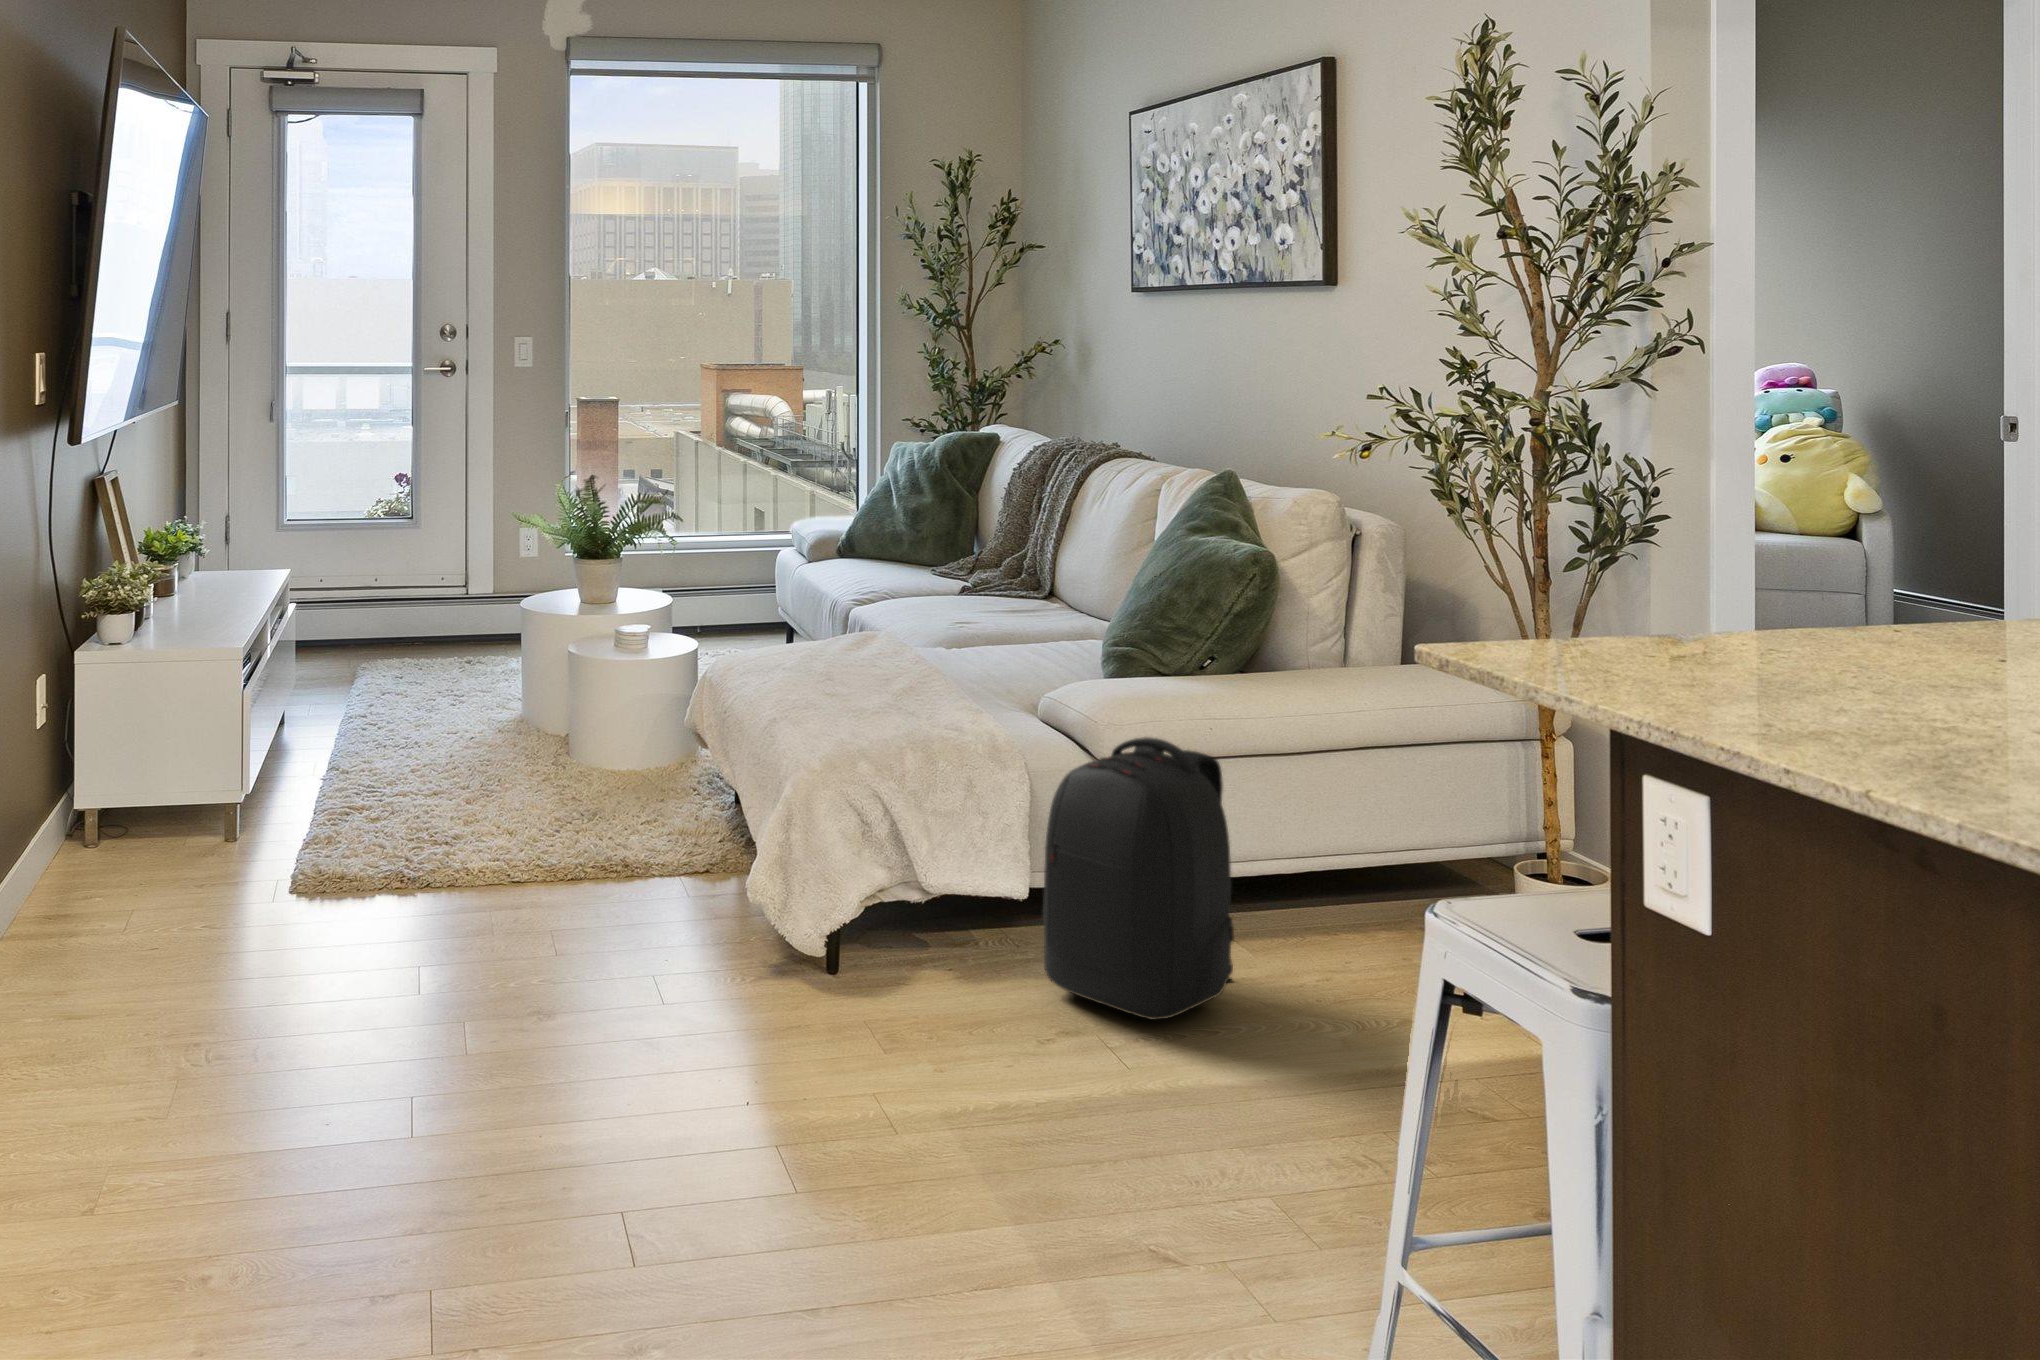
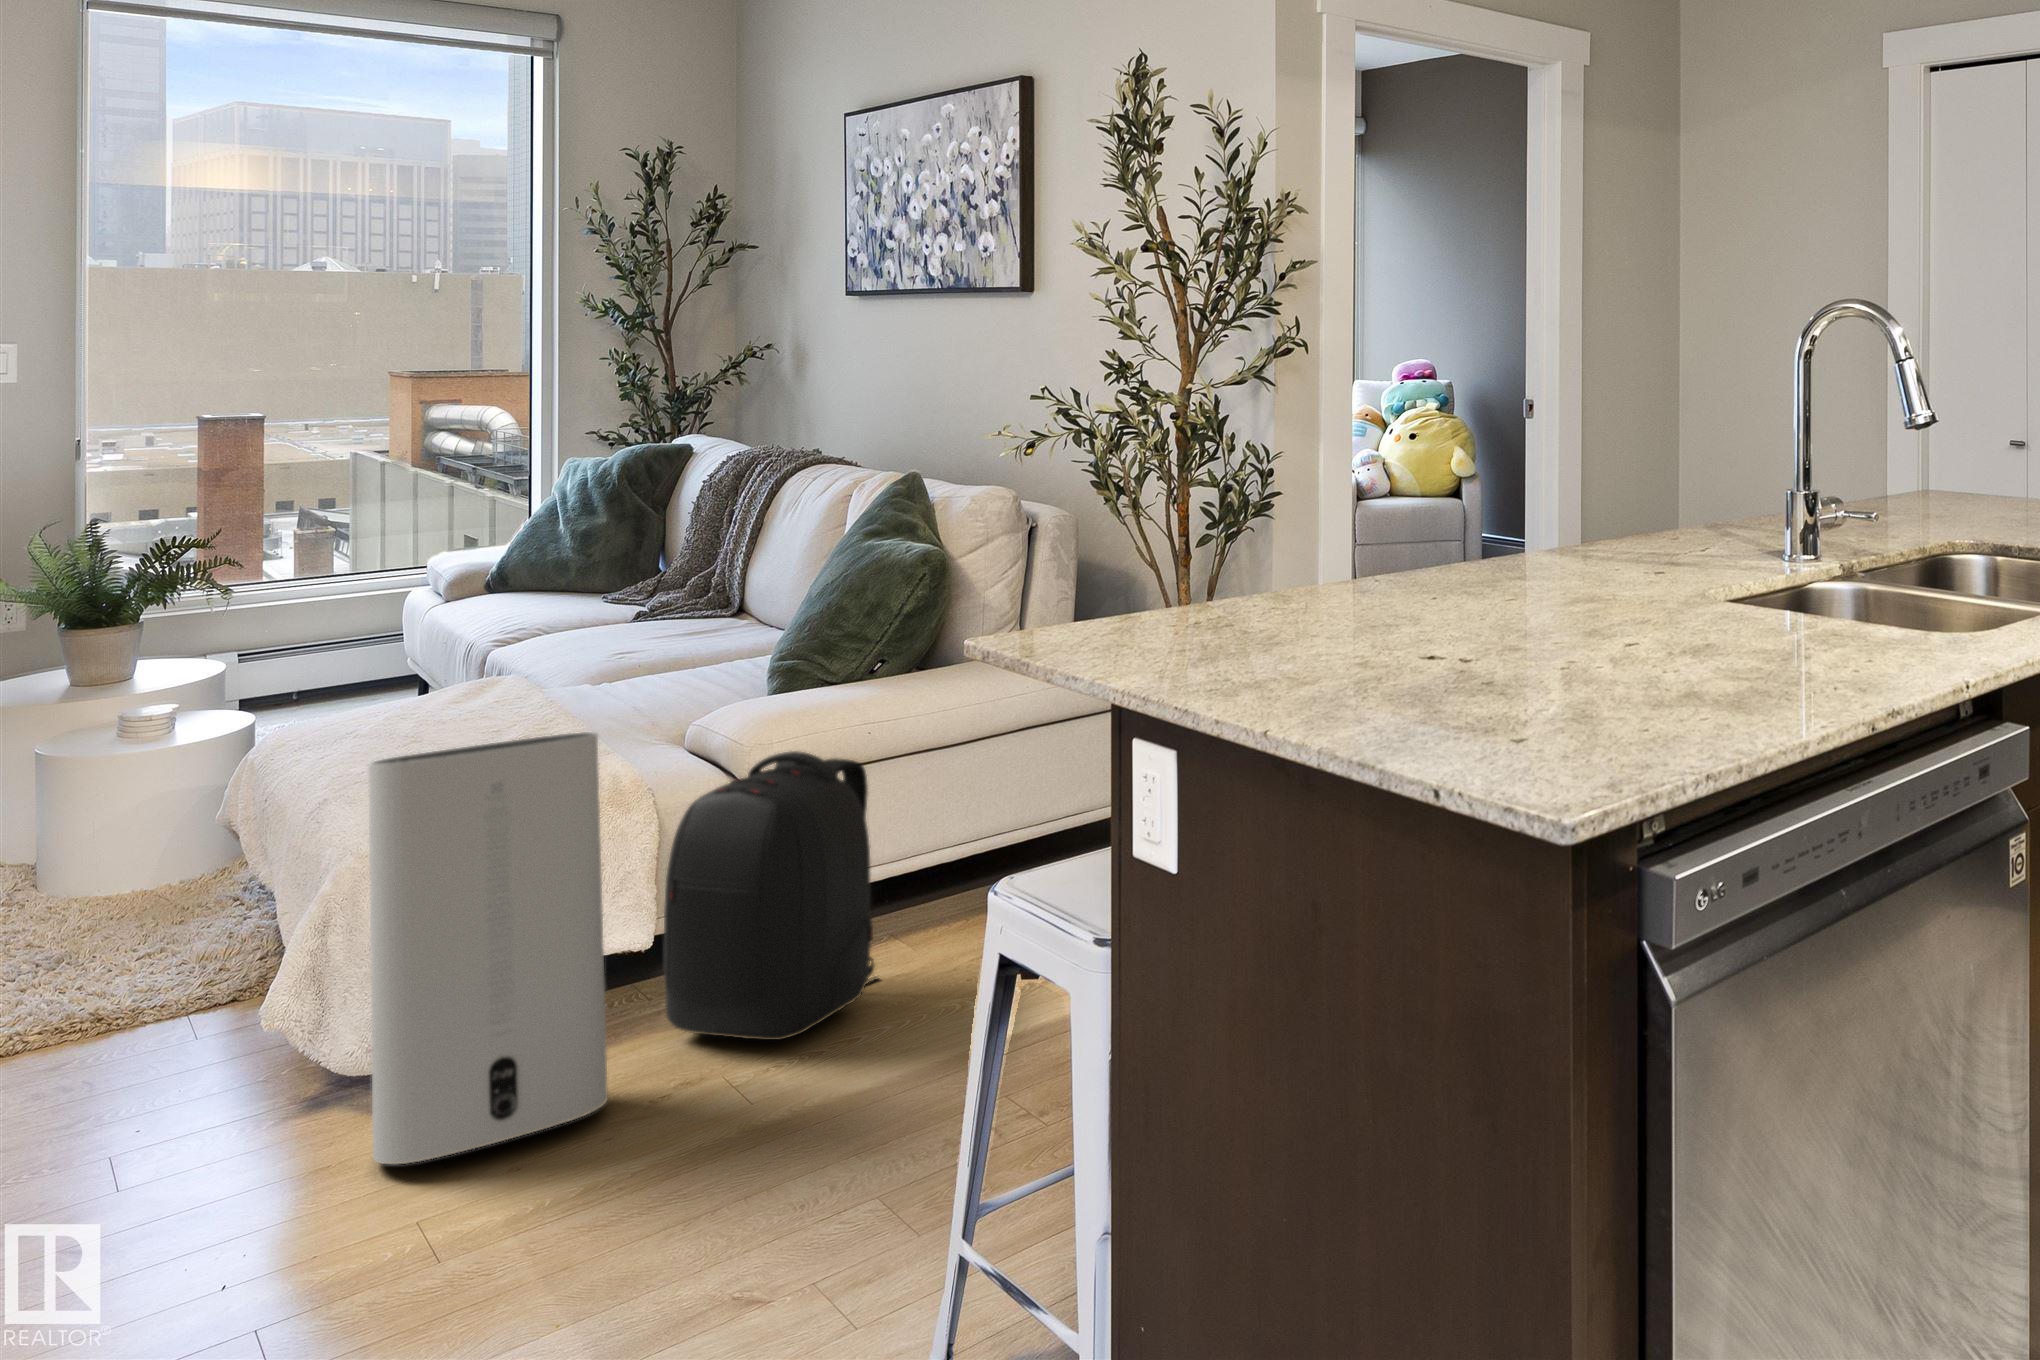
air purifier: none [825,692,1009,1053] -> present [368,732,608,1164]

